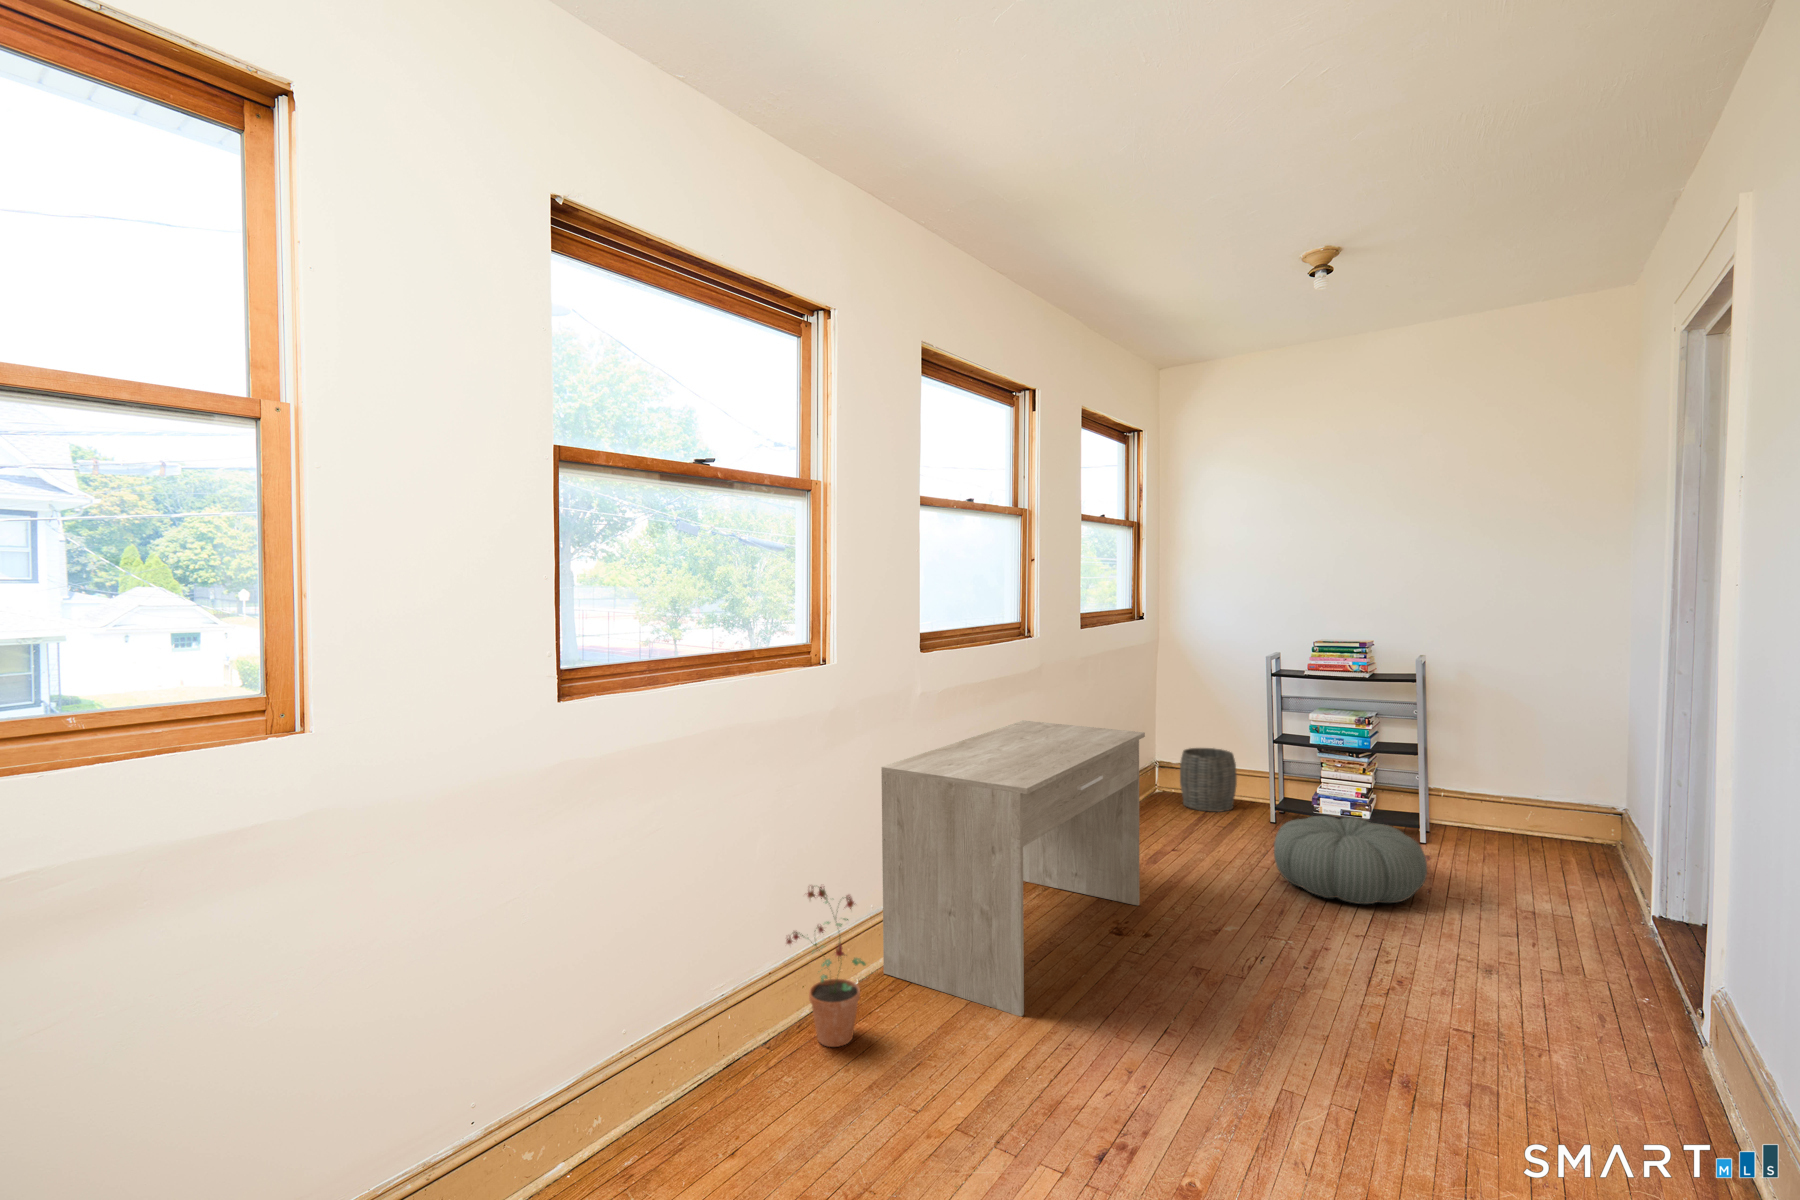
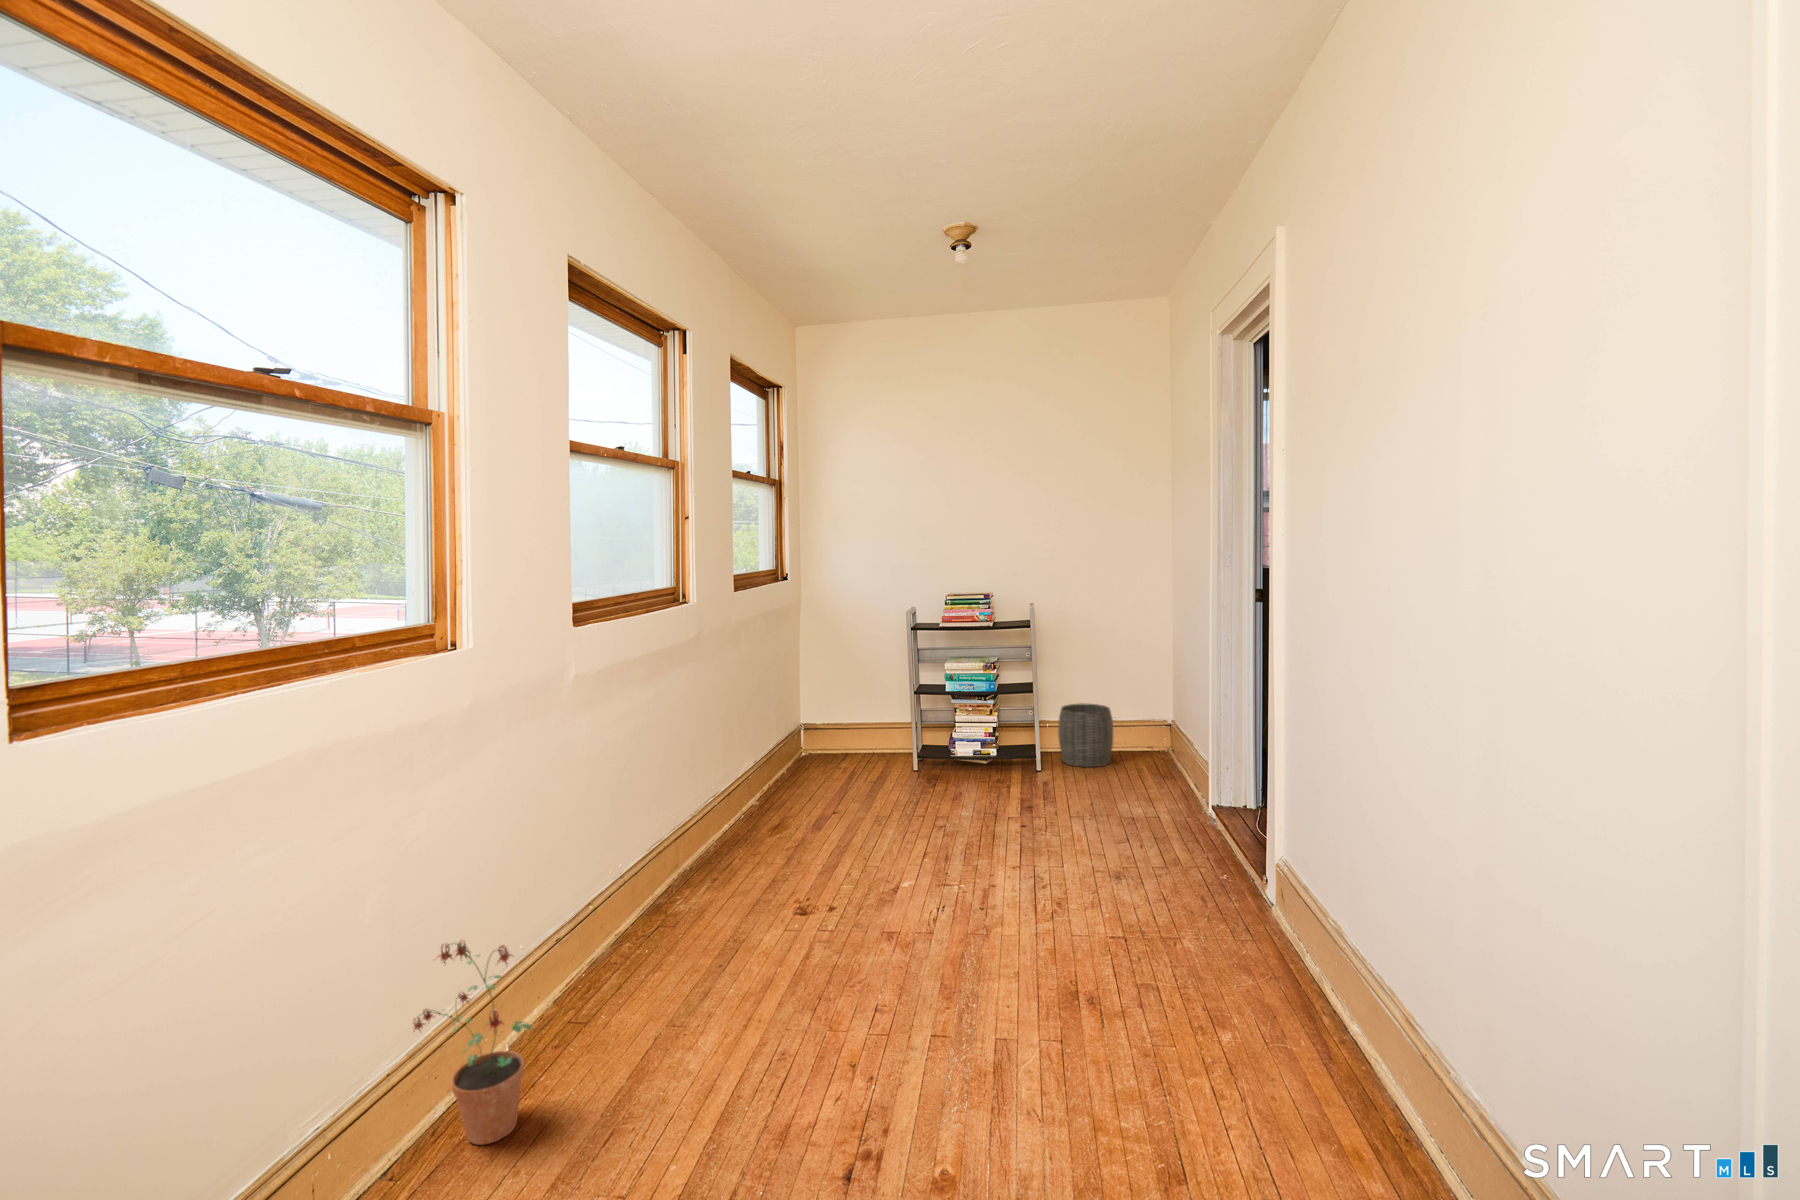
desk: present [881,721,1145,1017] -> none [528,699,816,1034]
woven basket: present [1180,748,1237,812] -> present [1058,703,1113,767]
pouf: present [1274,816,1427,904] -> none [929,757,1055,836]

